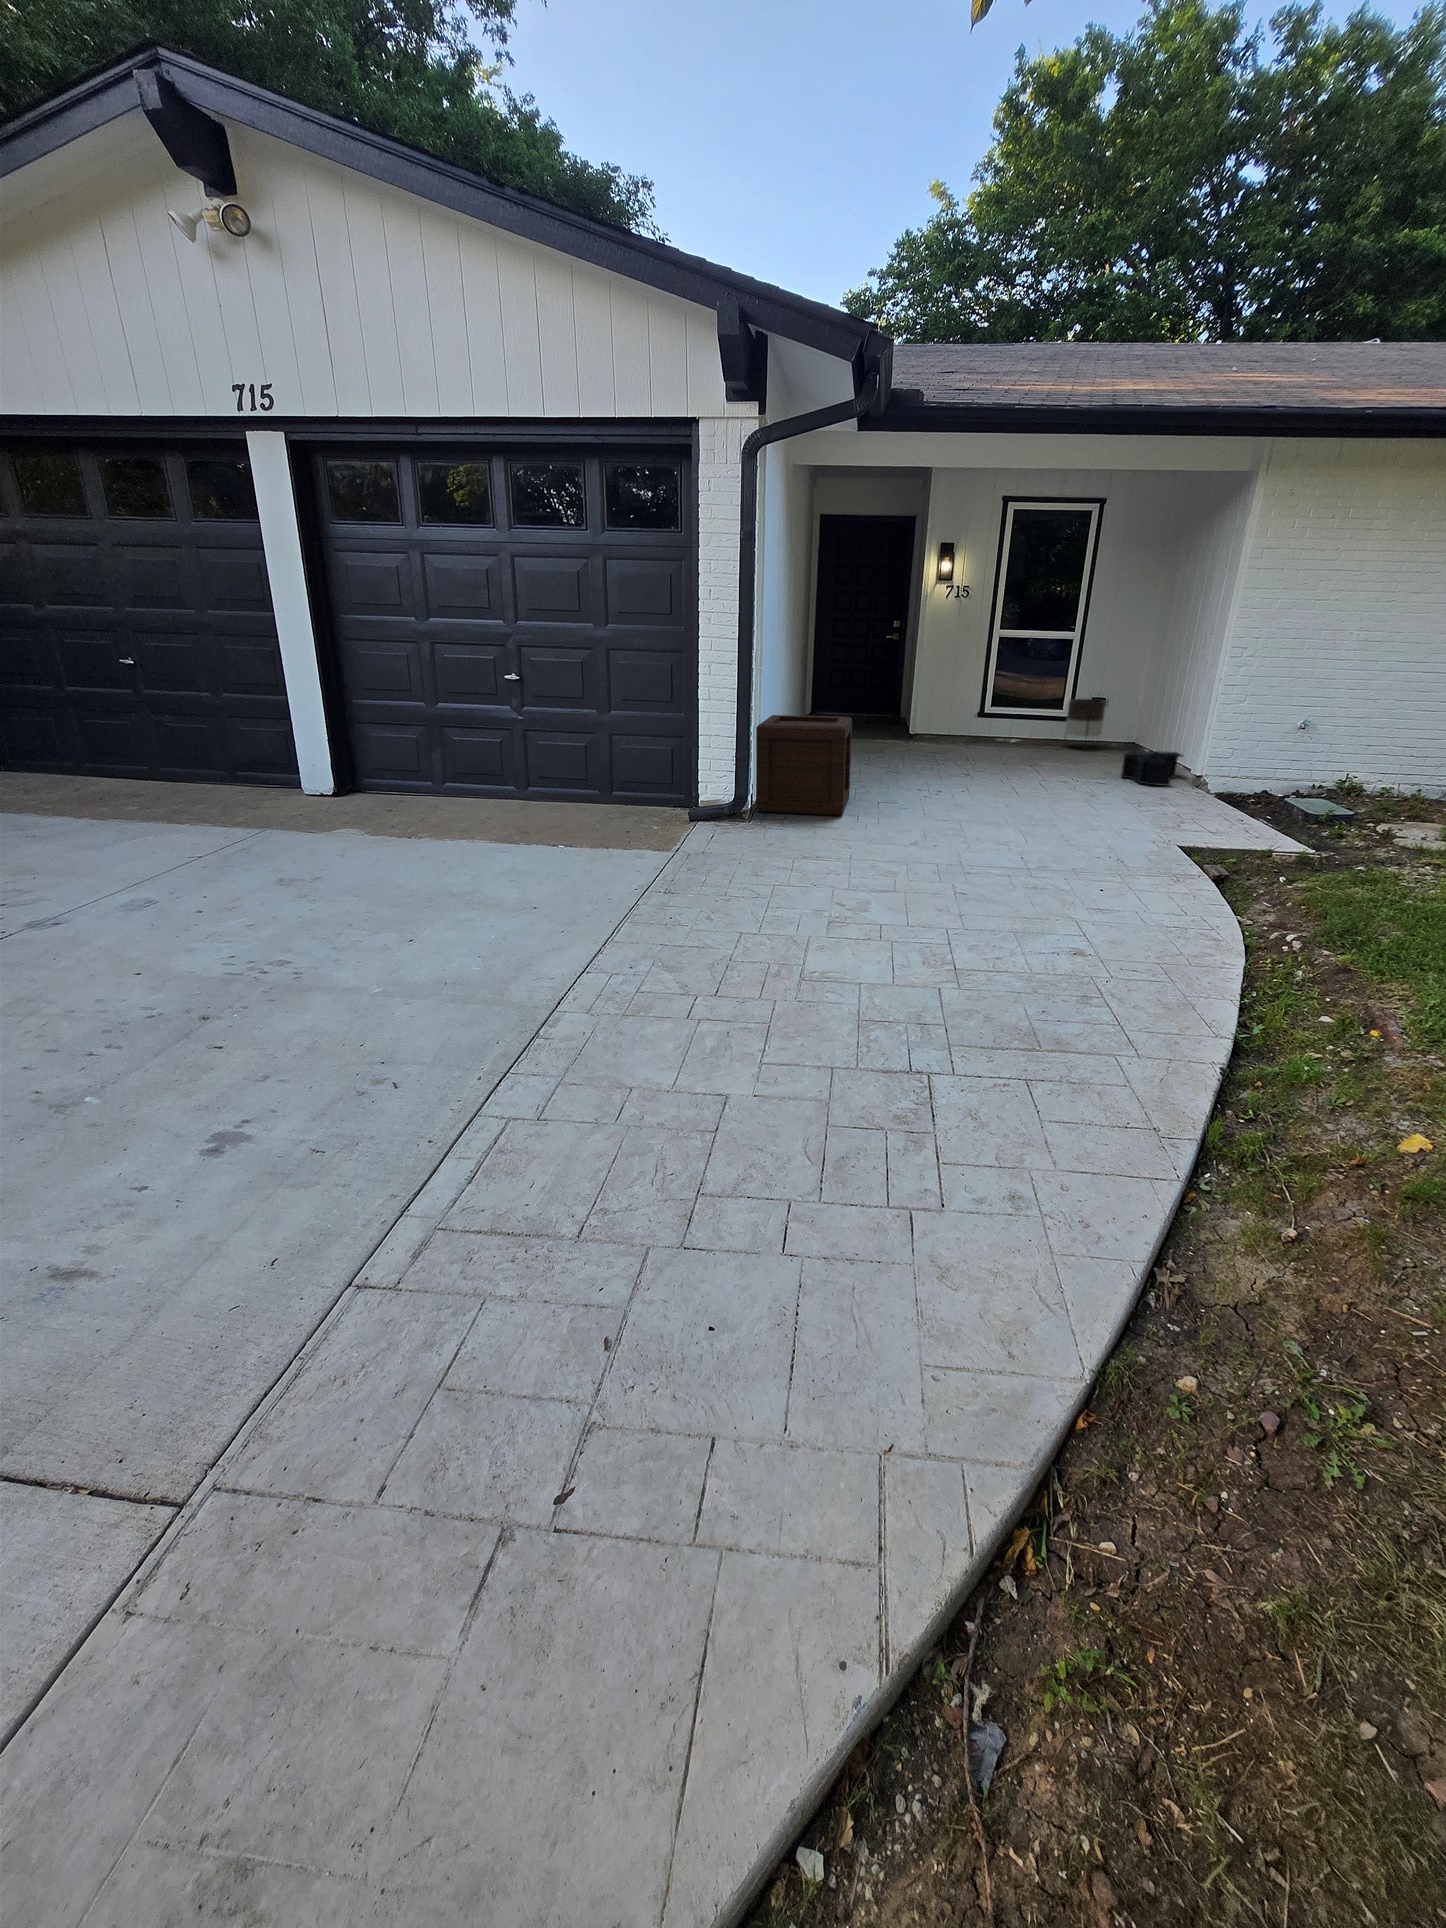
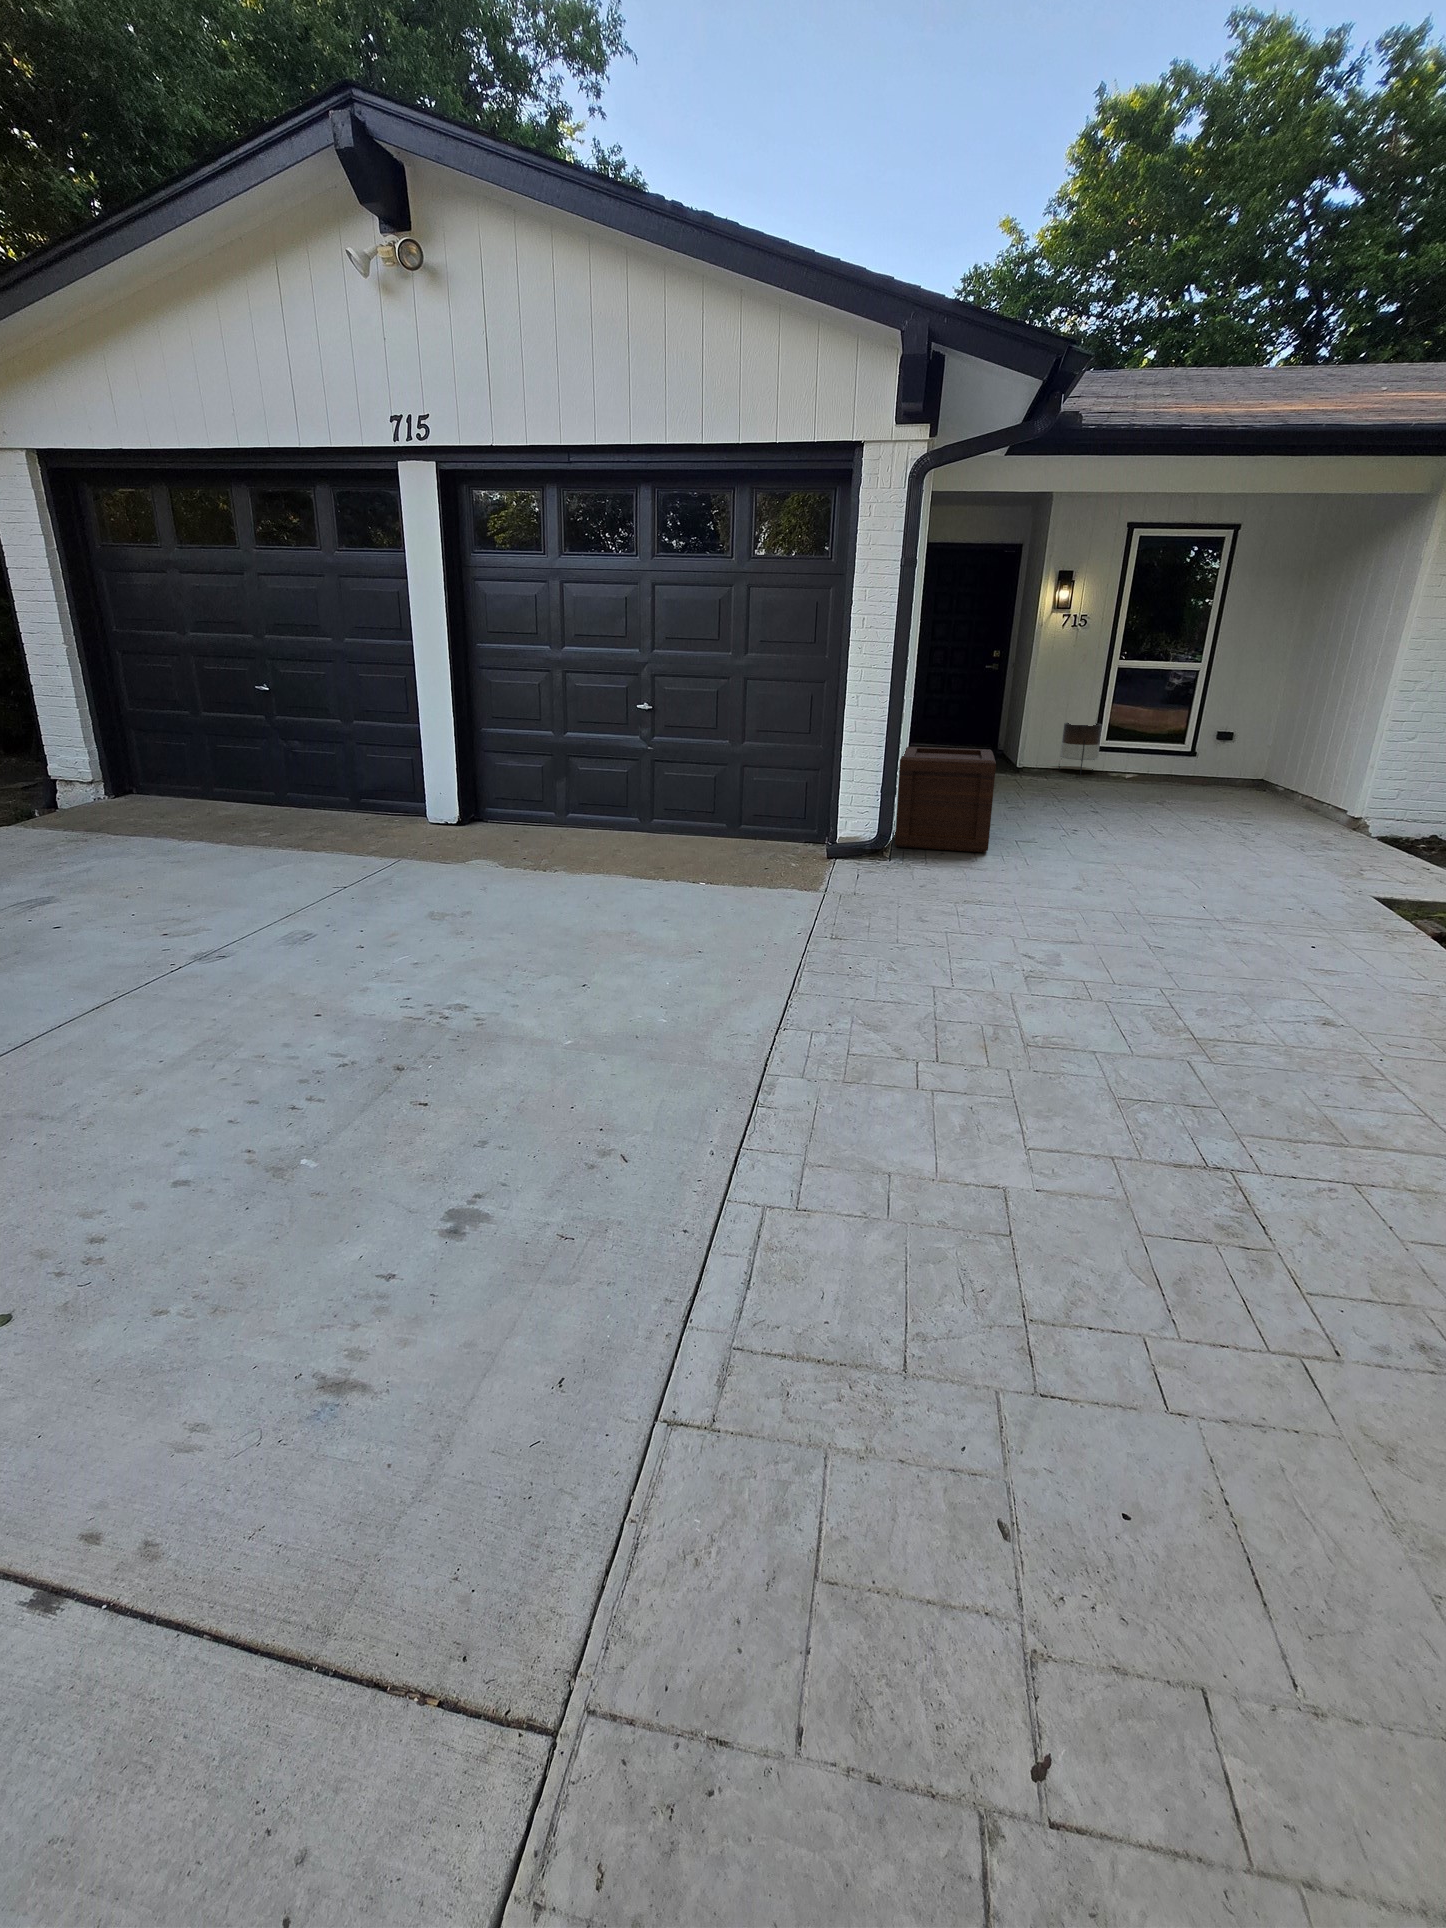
planter: present [1065,699,1106,738] -> present [1059,723,1102,775]
storage bin: present [1121,751,1183,786] -> none [1264,788,1337,825]

